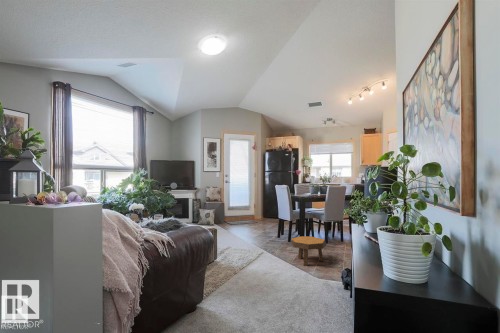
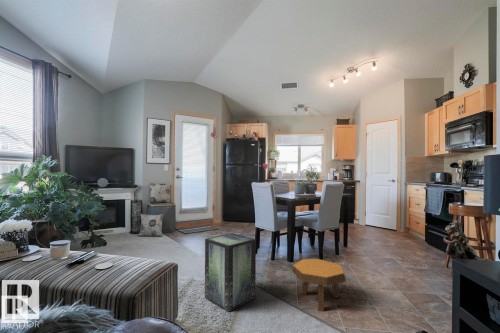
storage box: none [235,217,266,262] -> present [205,233,256,312]

